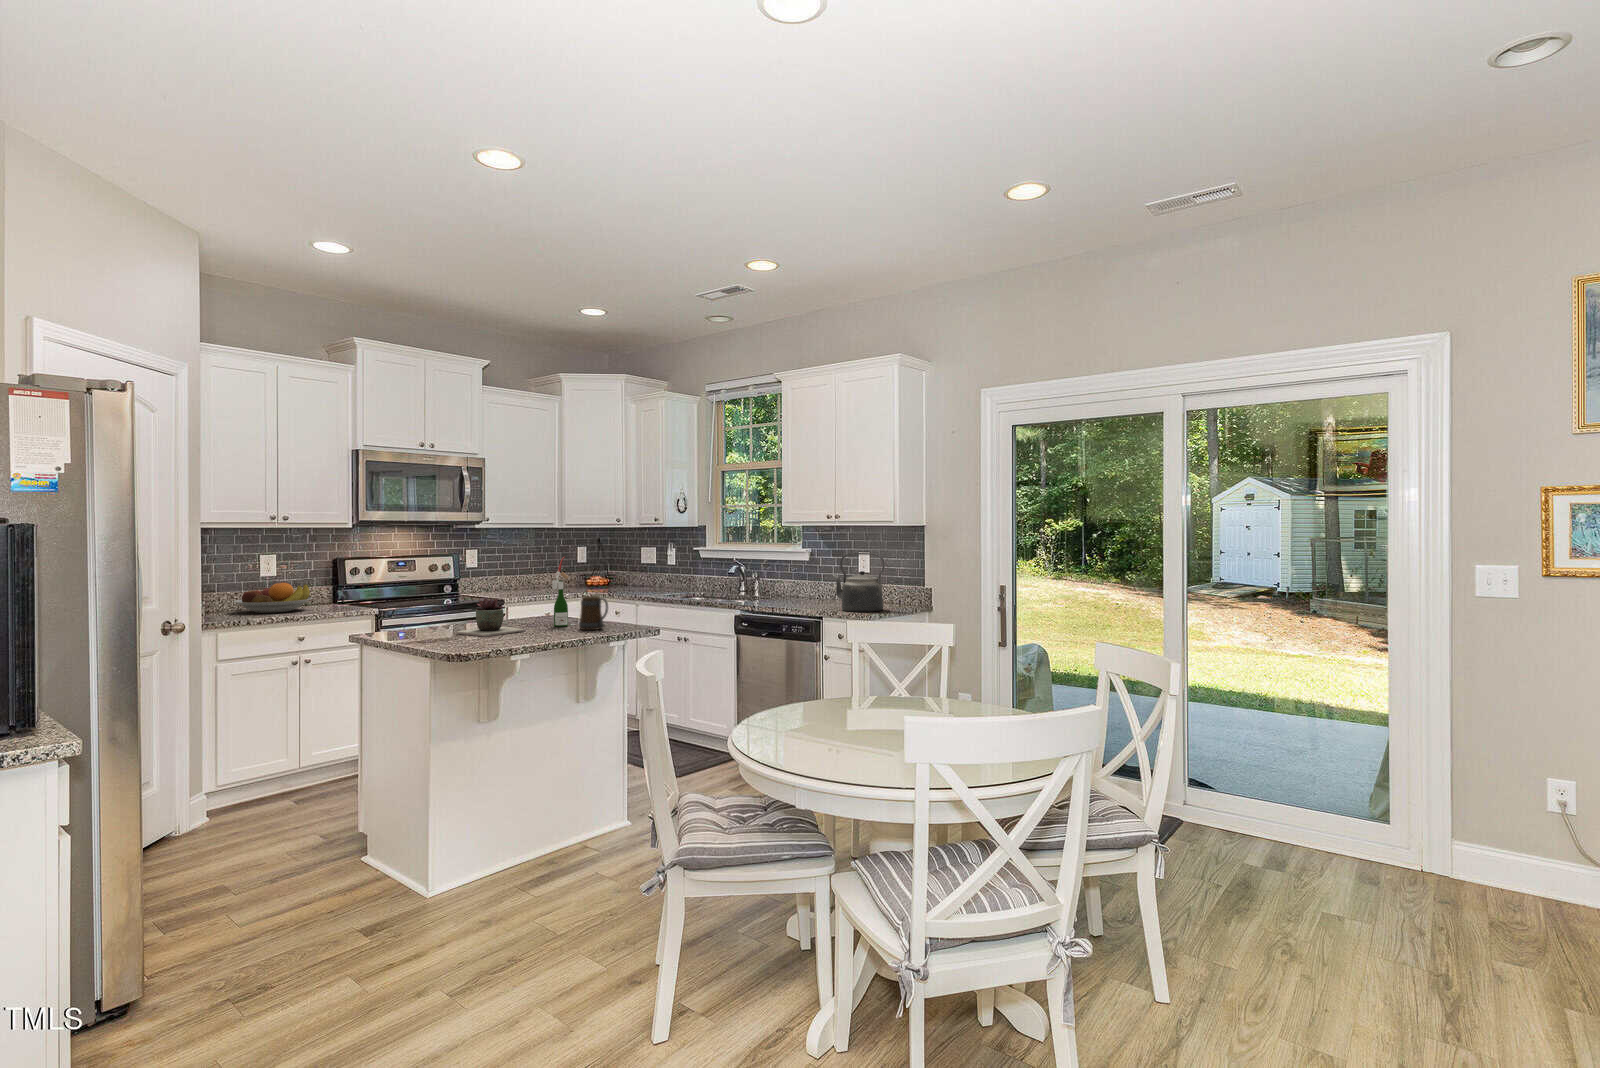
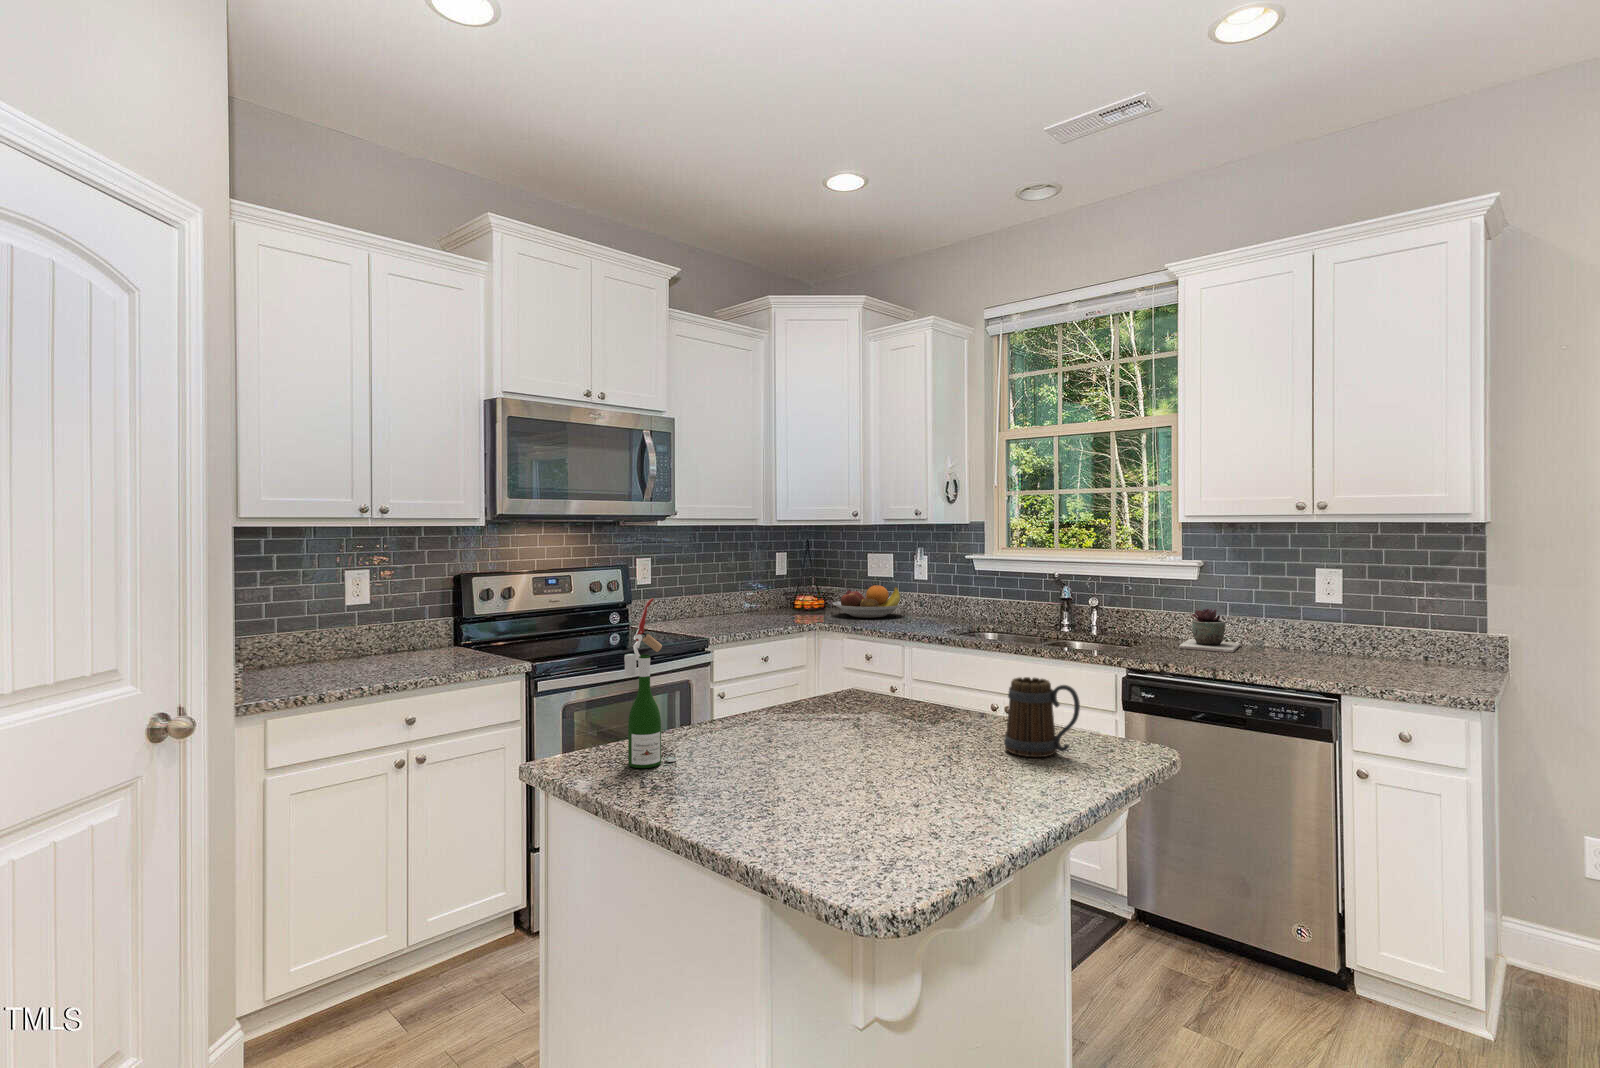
kettle: present [833,553,885,612] -> none [1335,573,1459,686]
wine bottle: present [552,557,574,627] -> present [624,598,677,768]
fruit bowl: present [234,583,313,613] -> present [833,585,904,618]
succulent plant: present [457,598,526,637] -> present [1179,609,1241,652]

